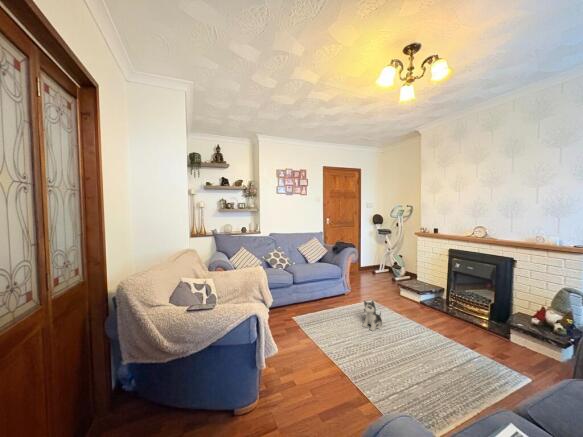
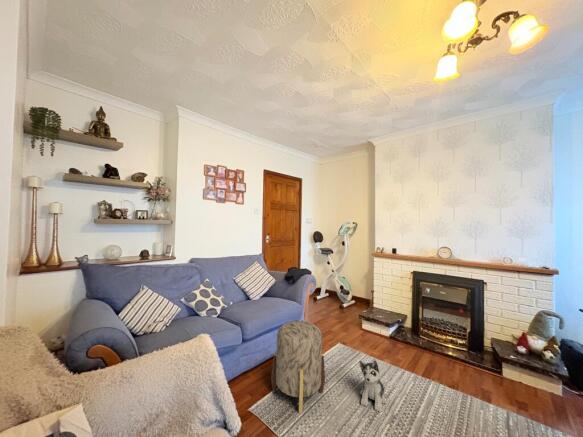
ottoman: none [309,273,343,322] -> present [271,321,325,413]

